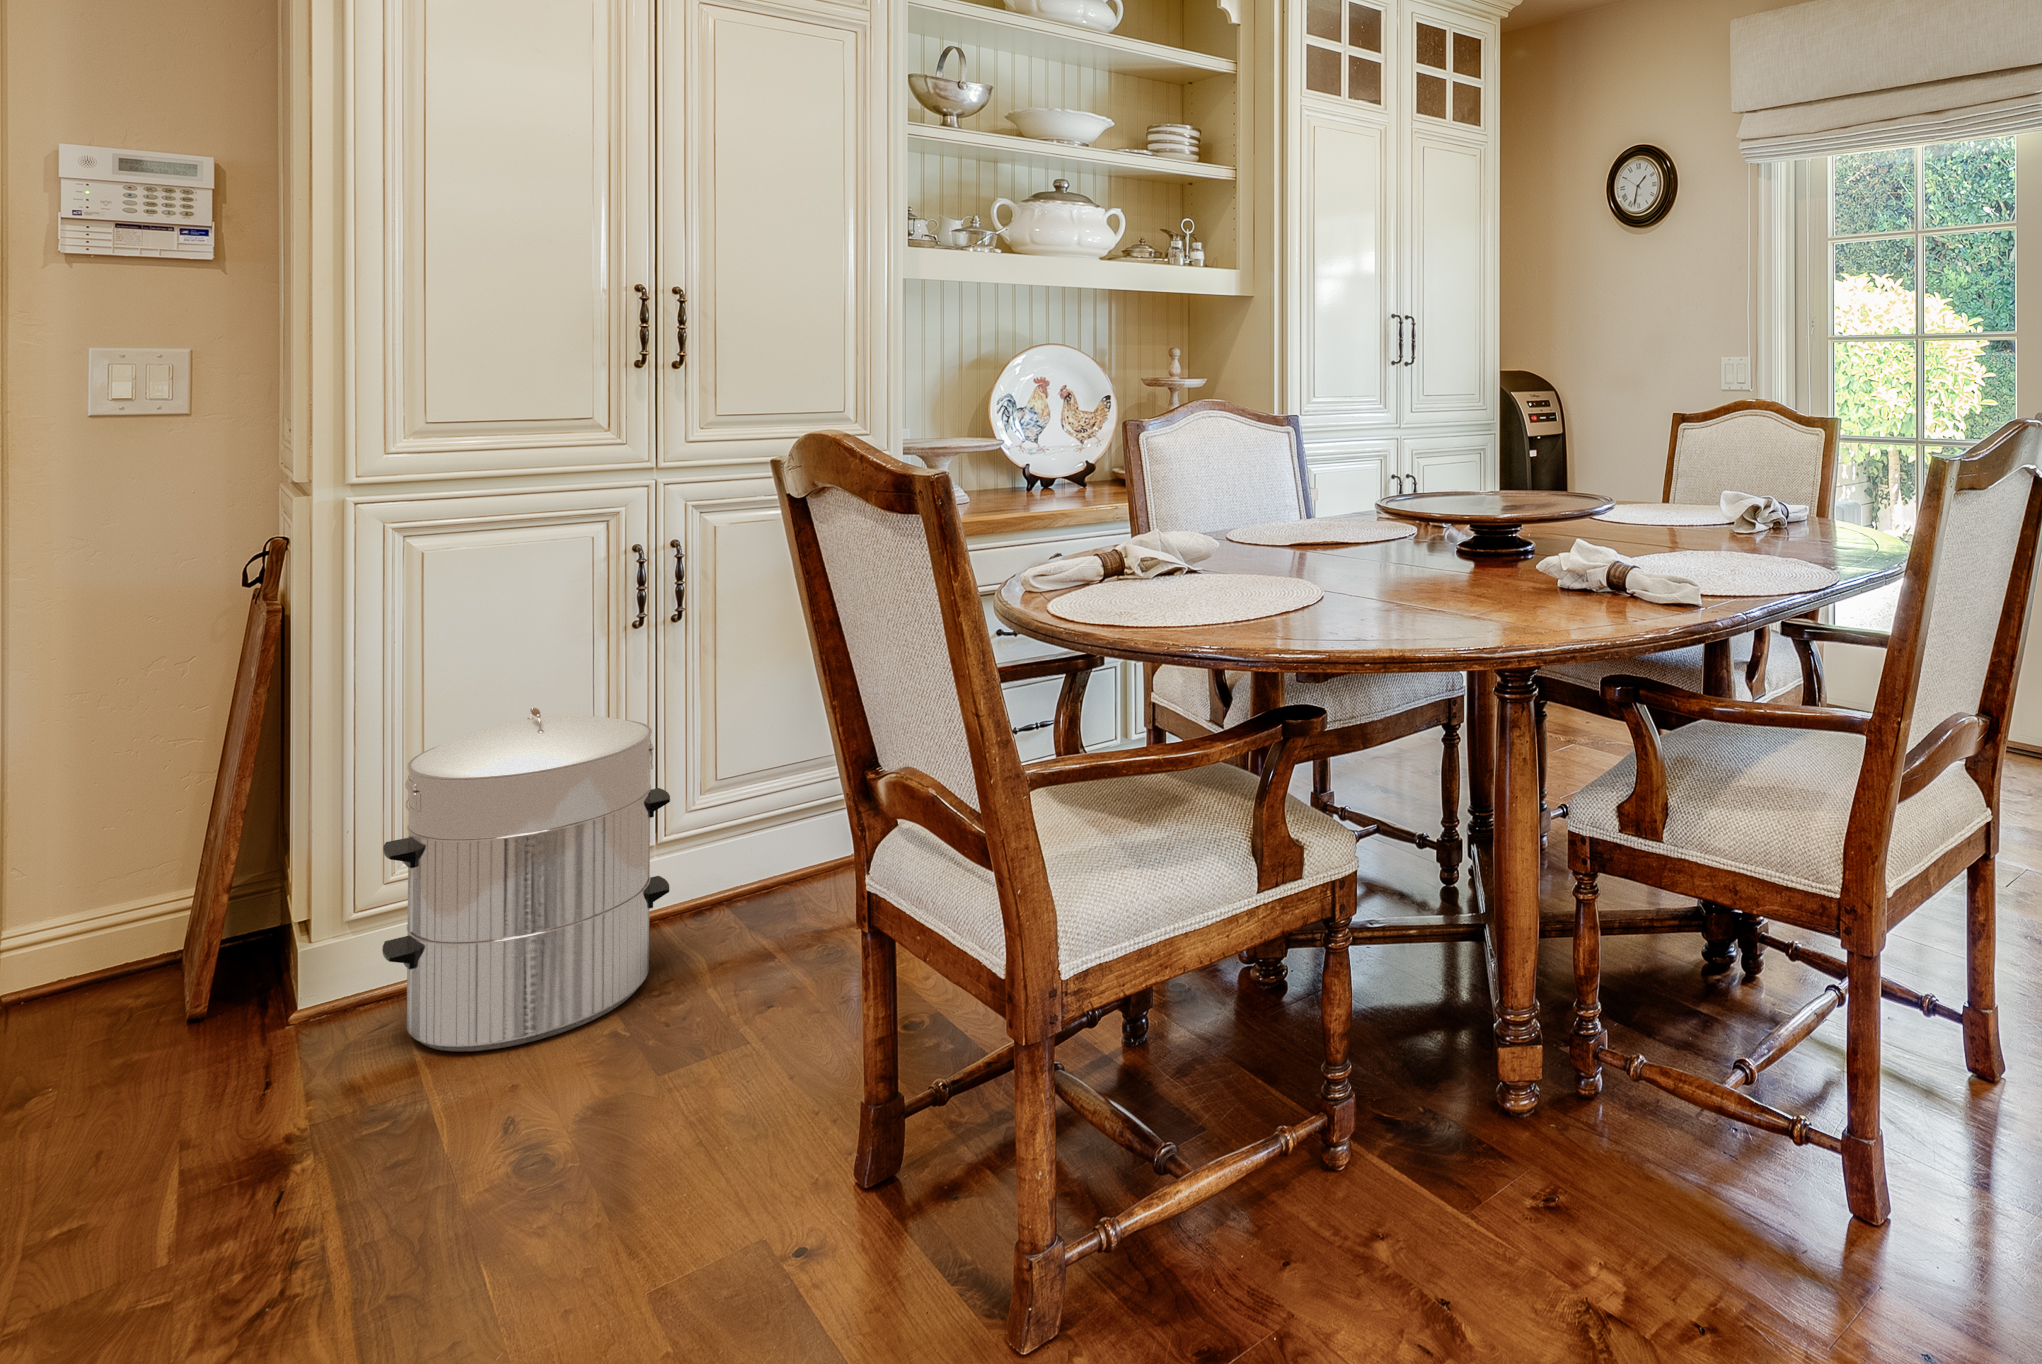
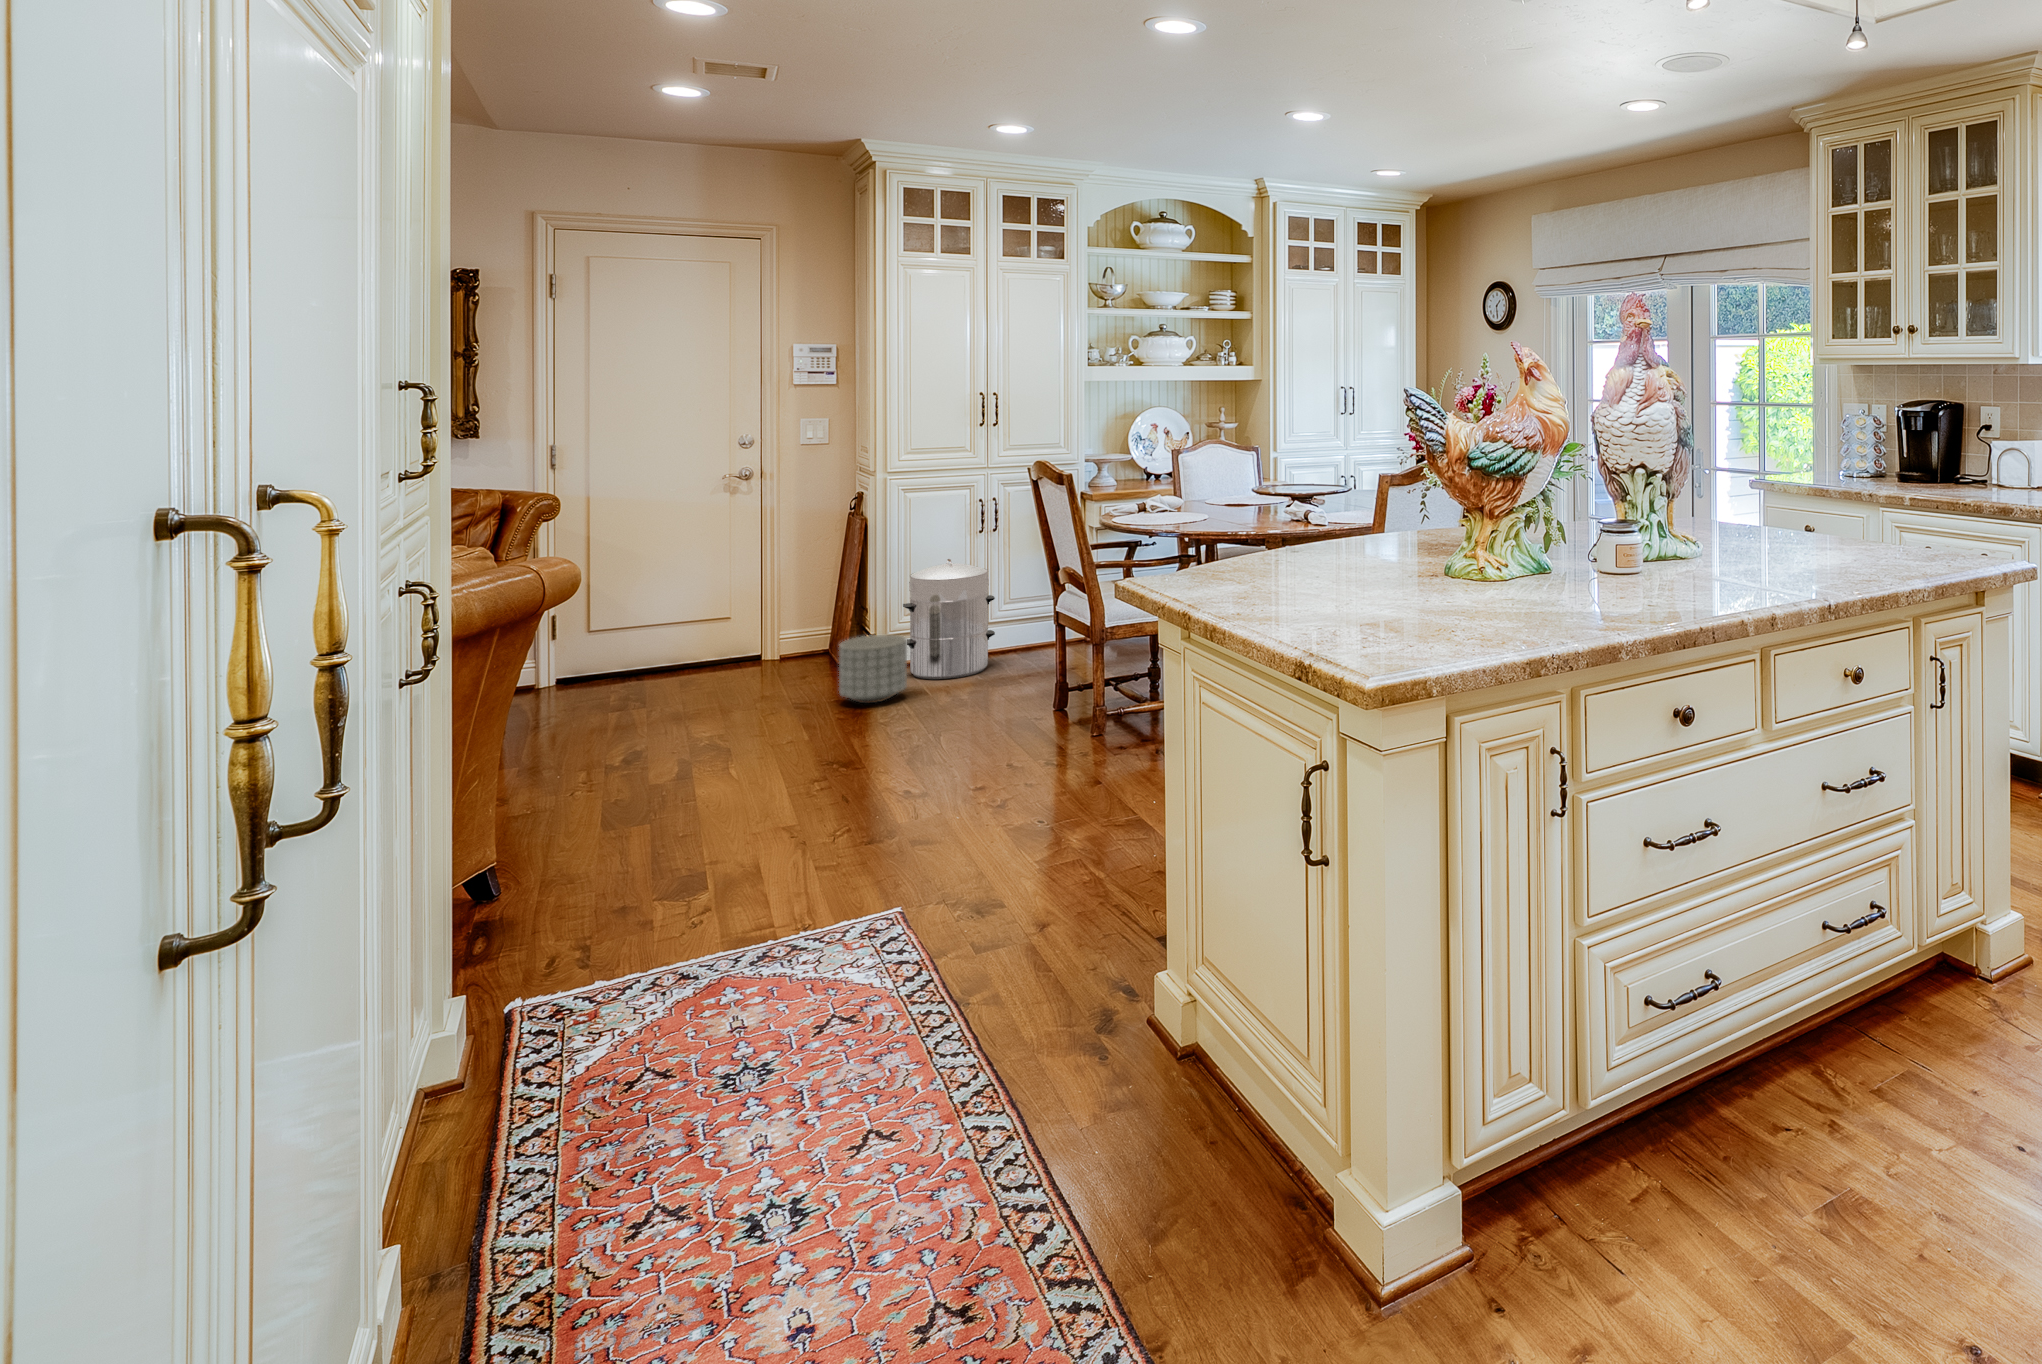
planter: none [95,965,368,1228] -> present [839,635,907,703]

